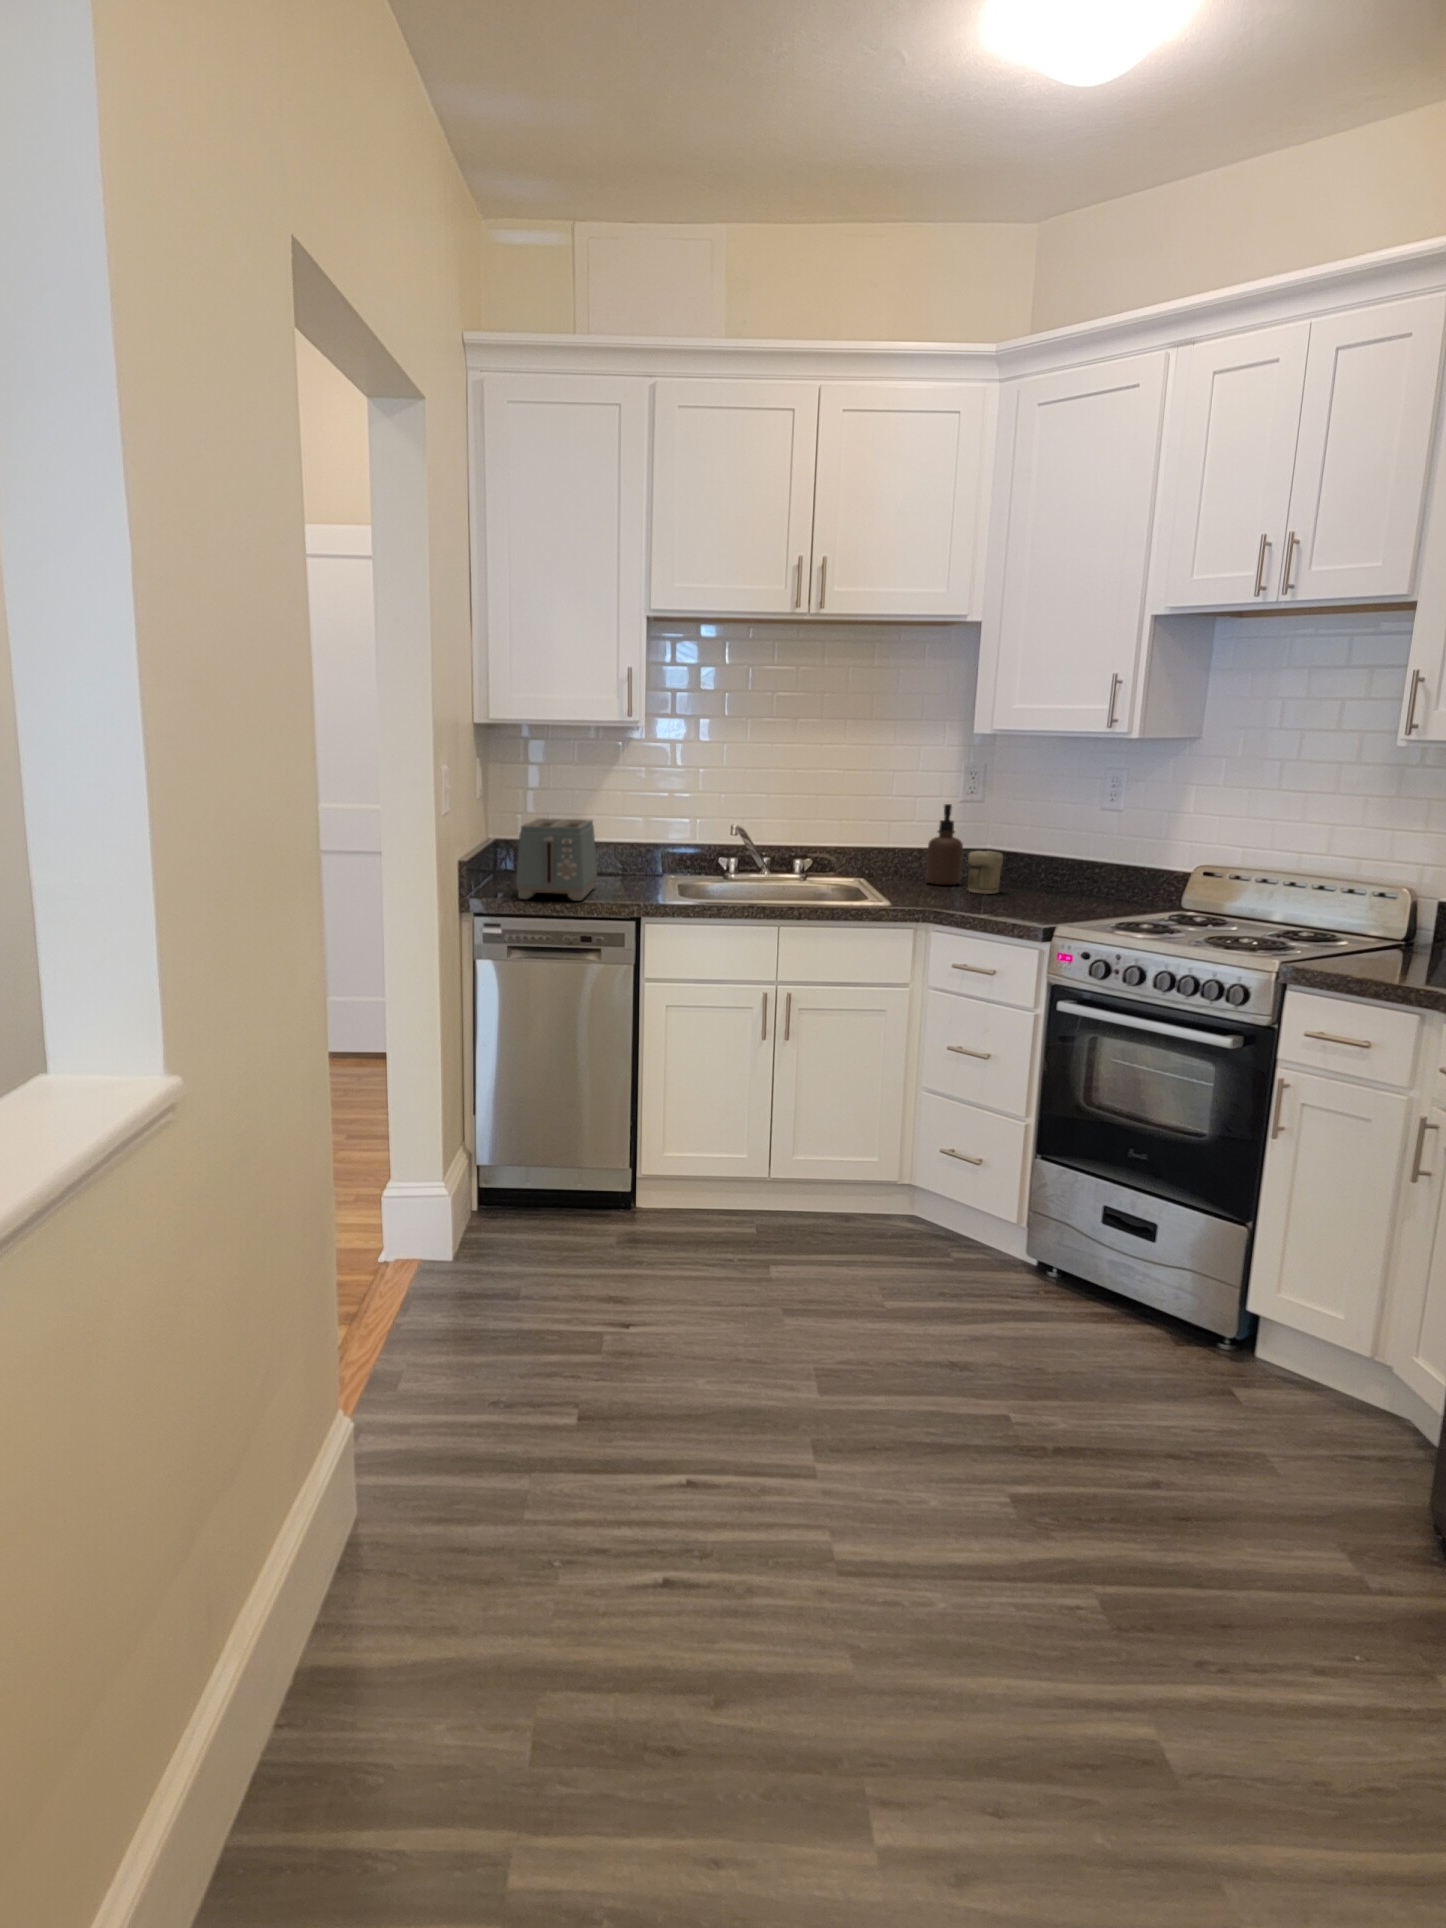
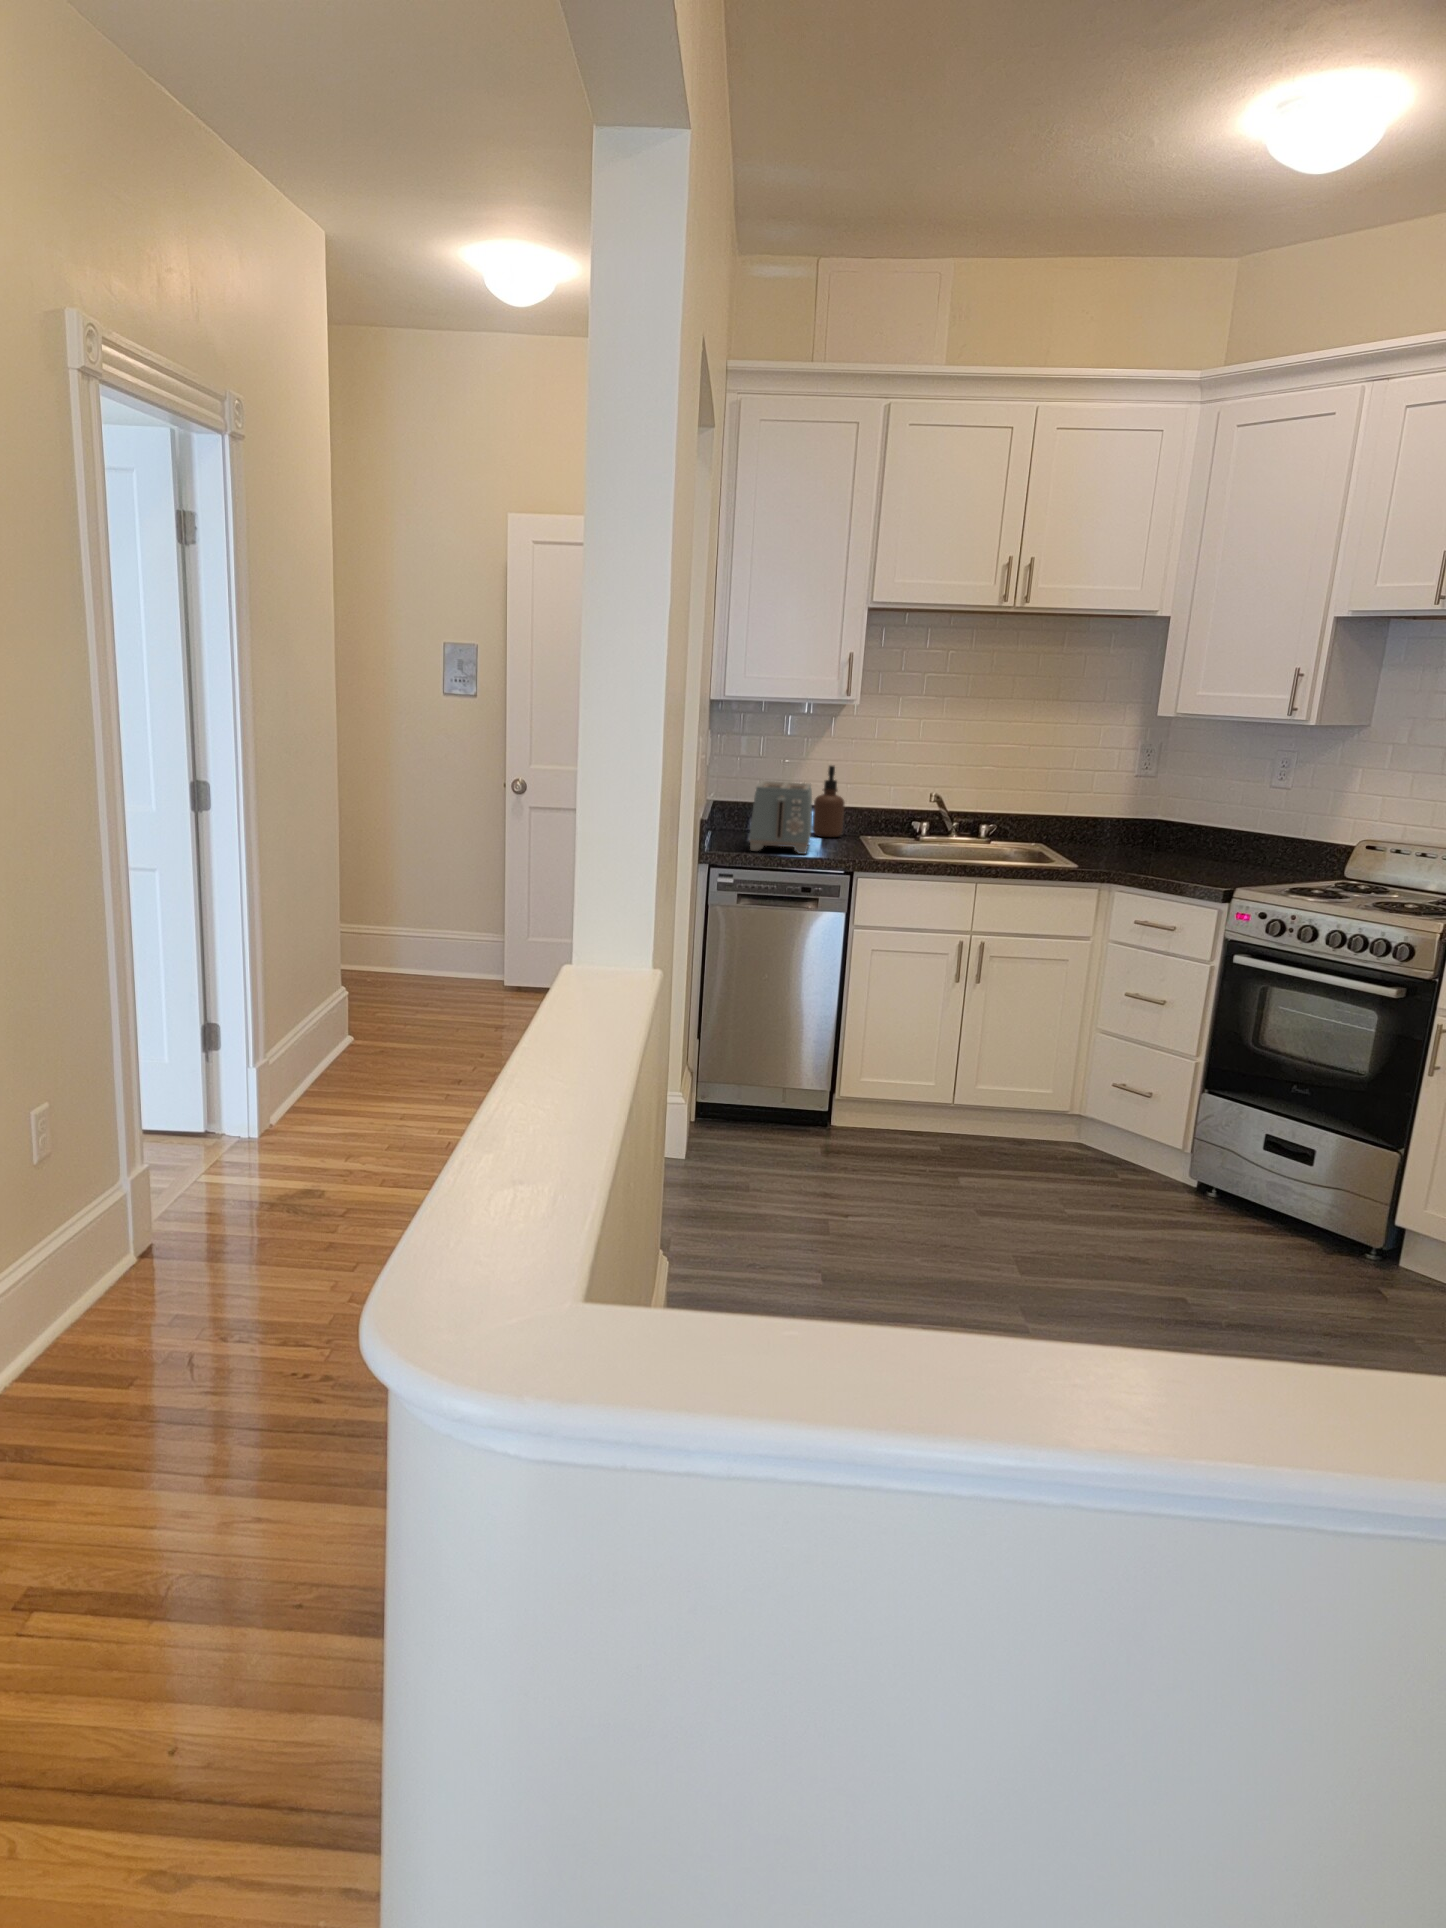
soap dispenser: present [926,804,963,885] -> present [812,766,844,837]
jar: present [968,851,1003,894] -> none [1143,823,1177,861]

